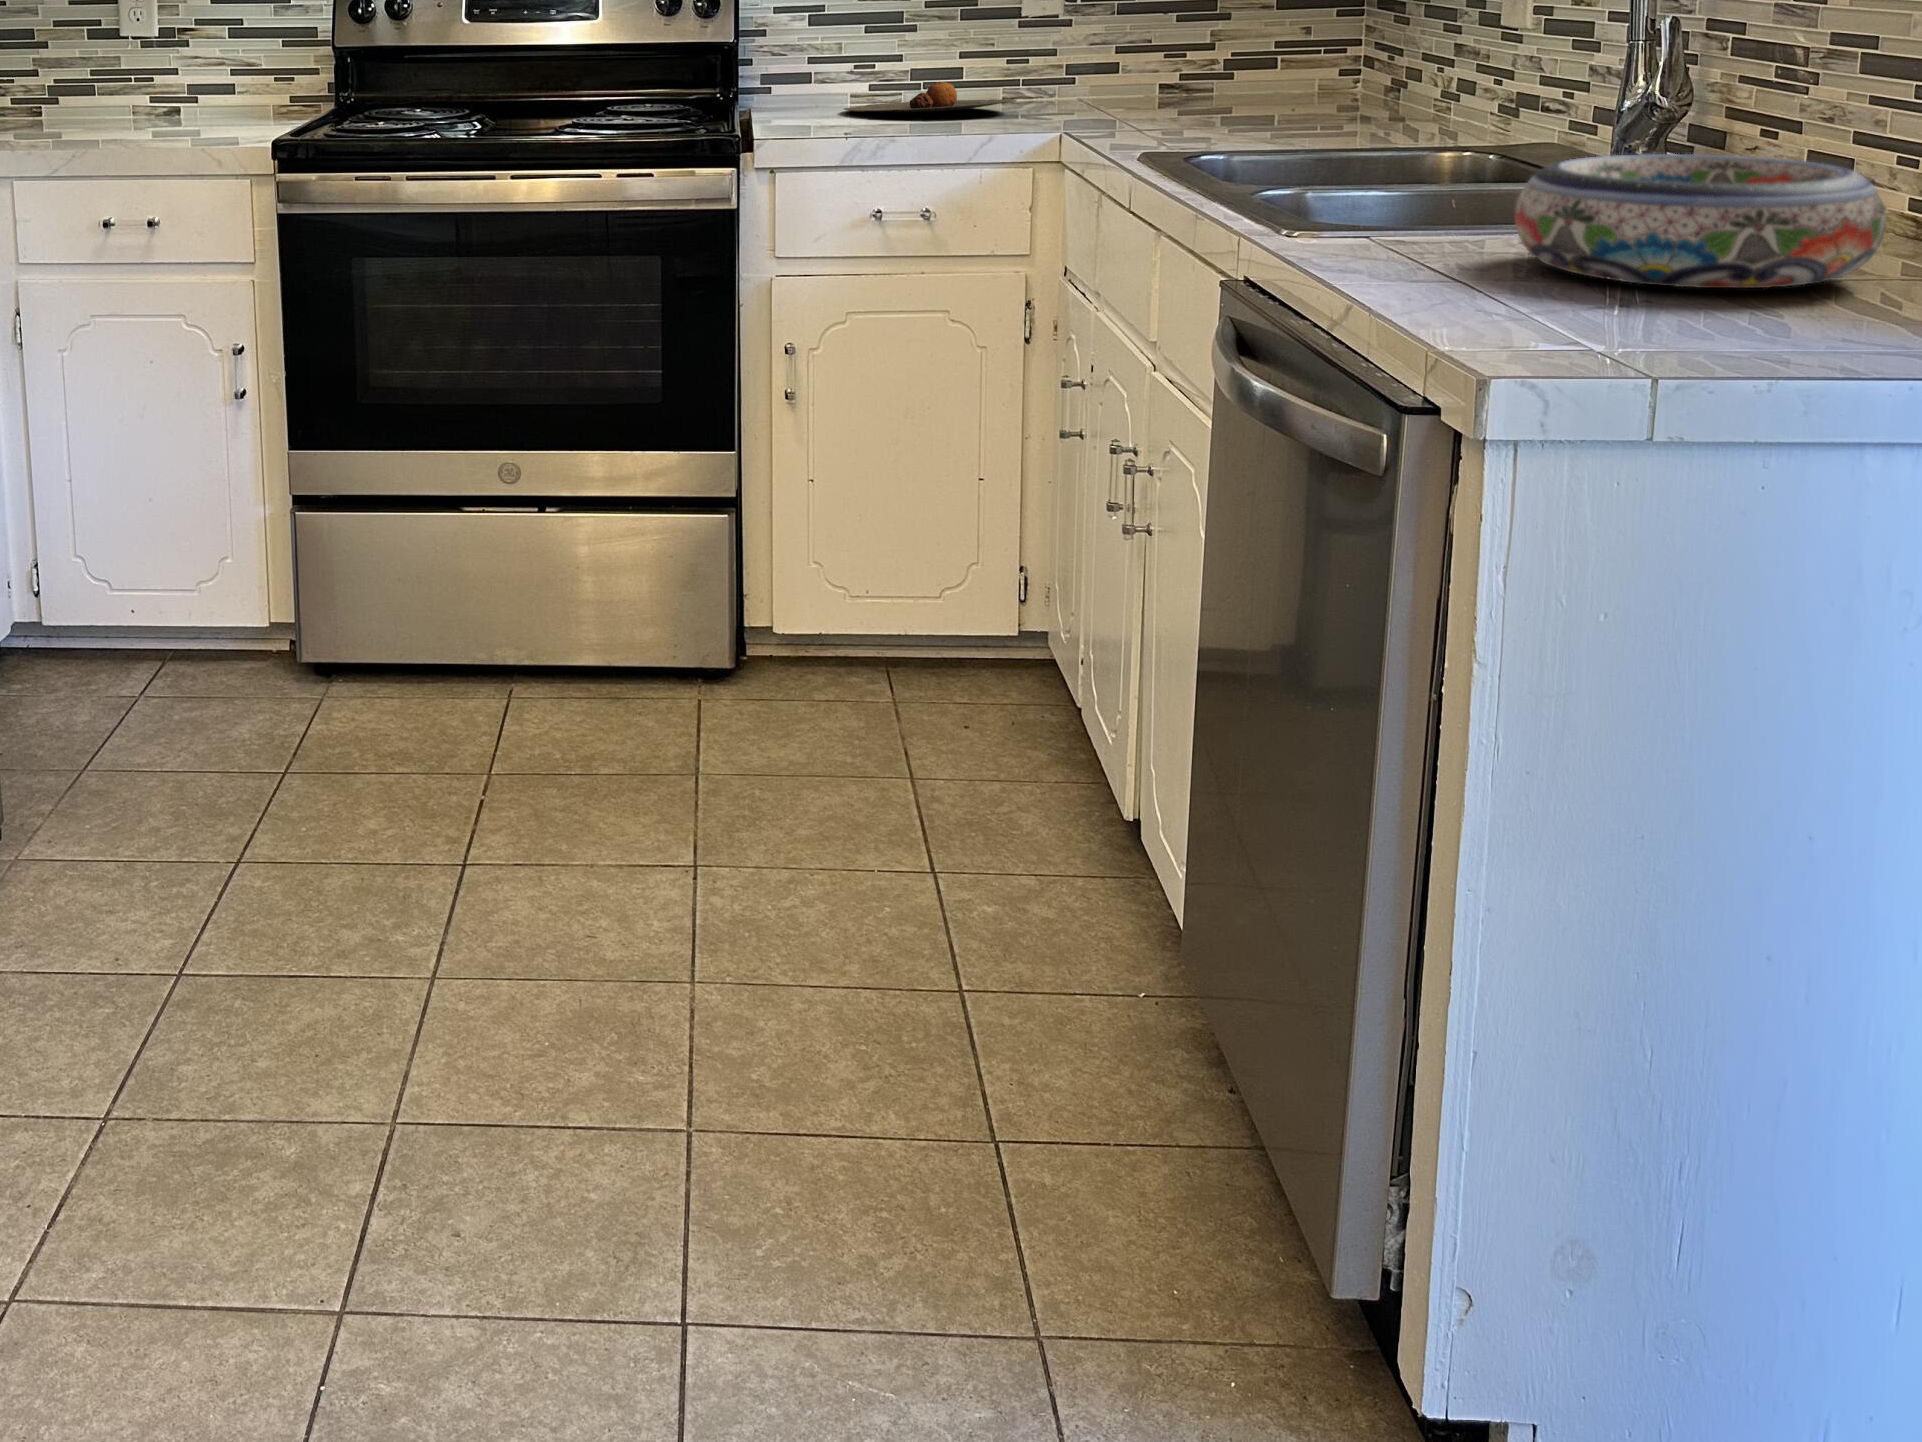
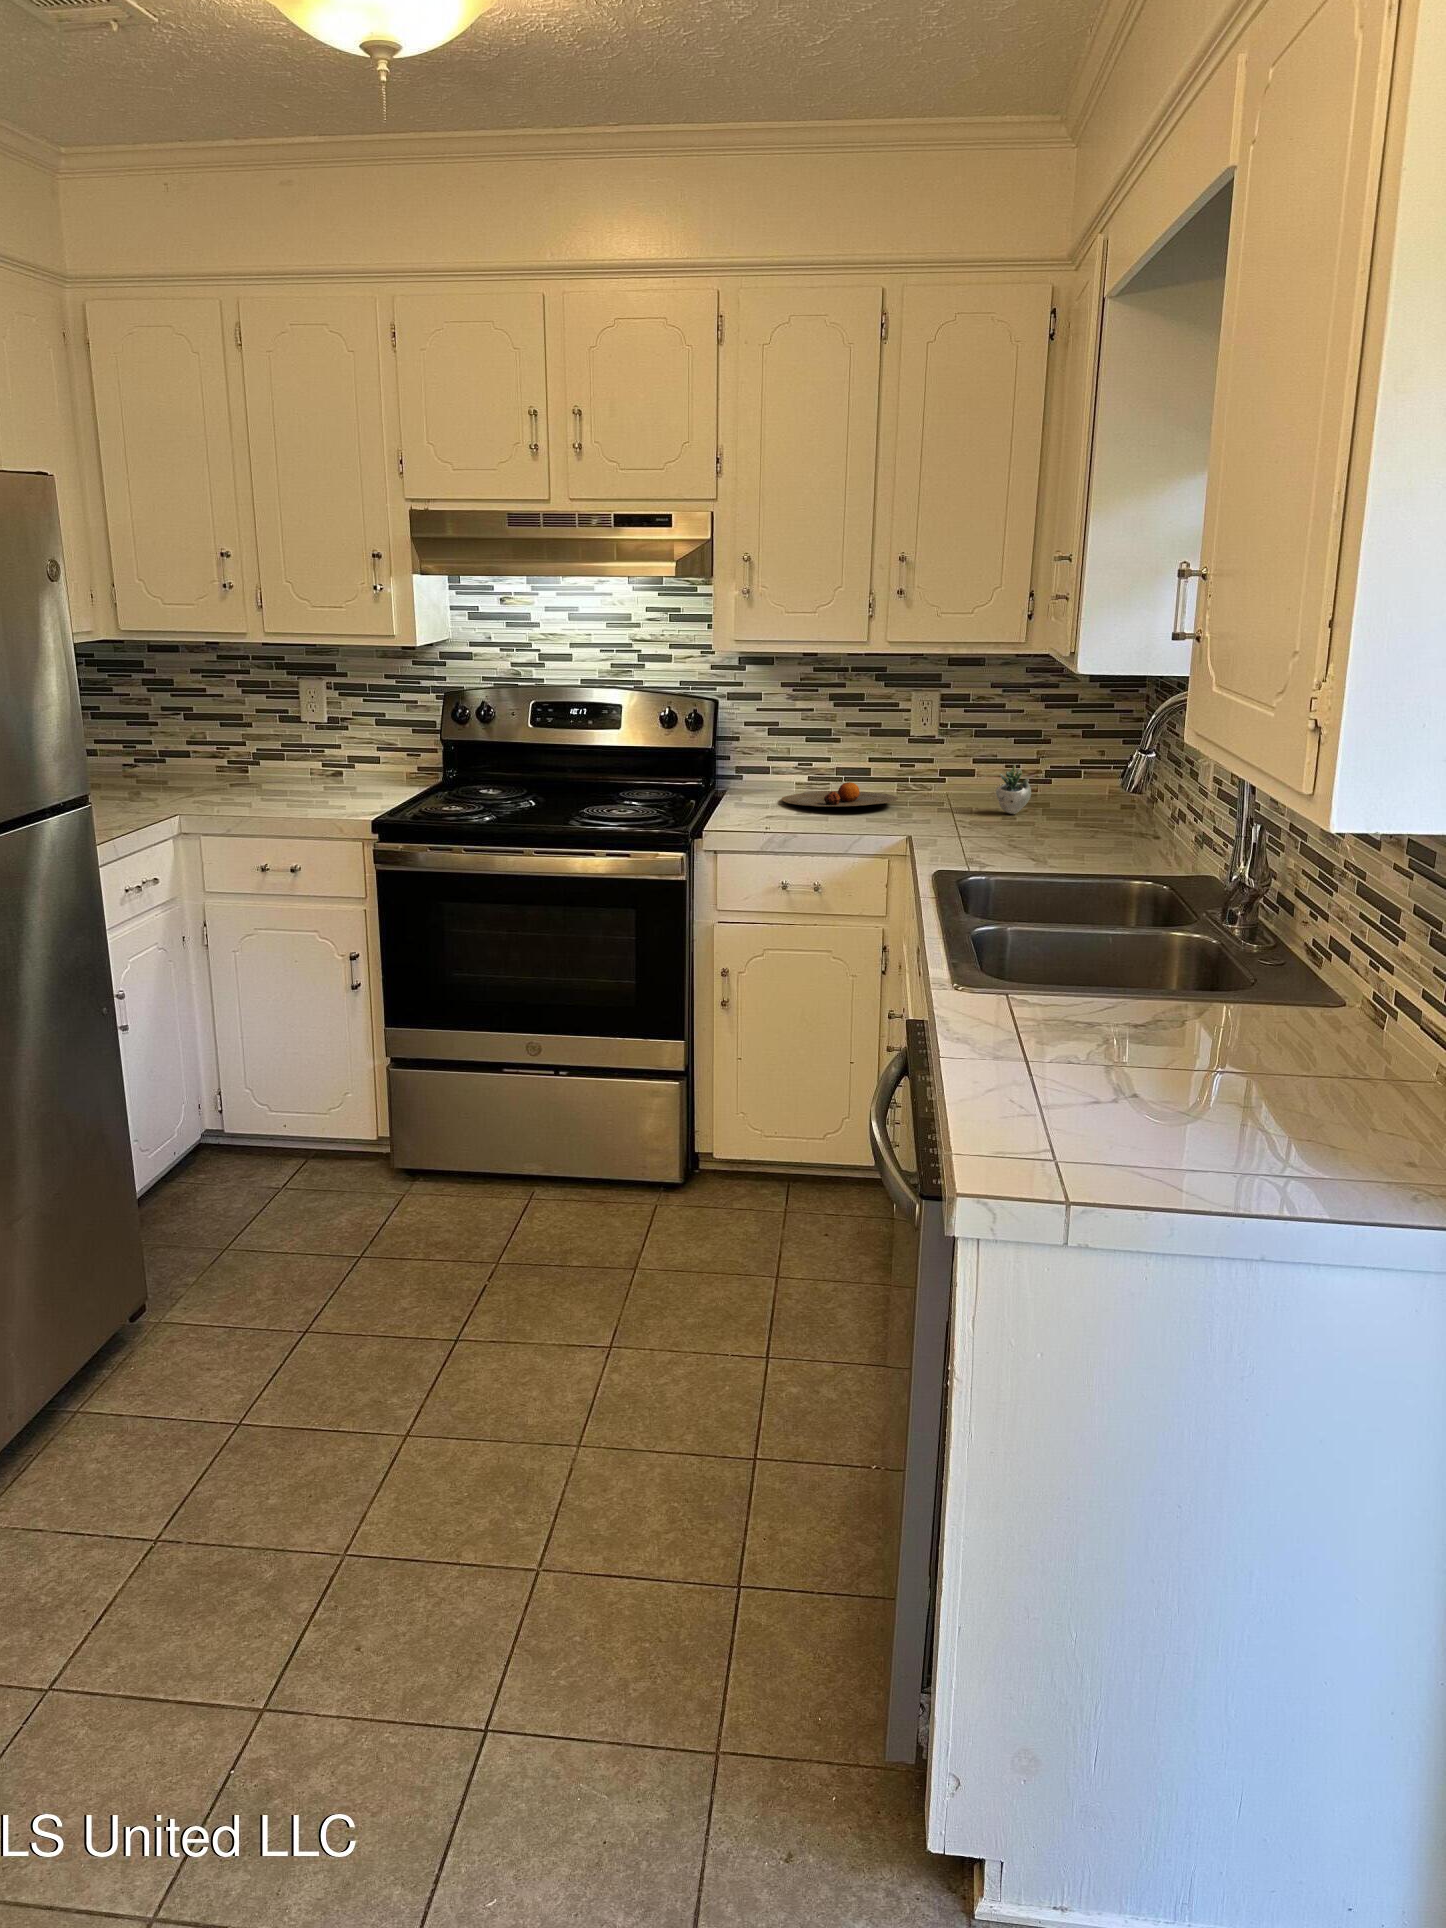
succulent plant: none [1162,33,1265,113] -> present [996,764,1064,814]
bowl: present [1515,154,1887,288] -> none [1086,967,1324,1093]

